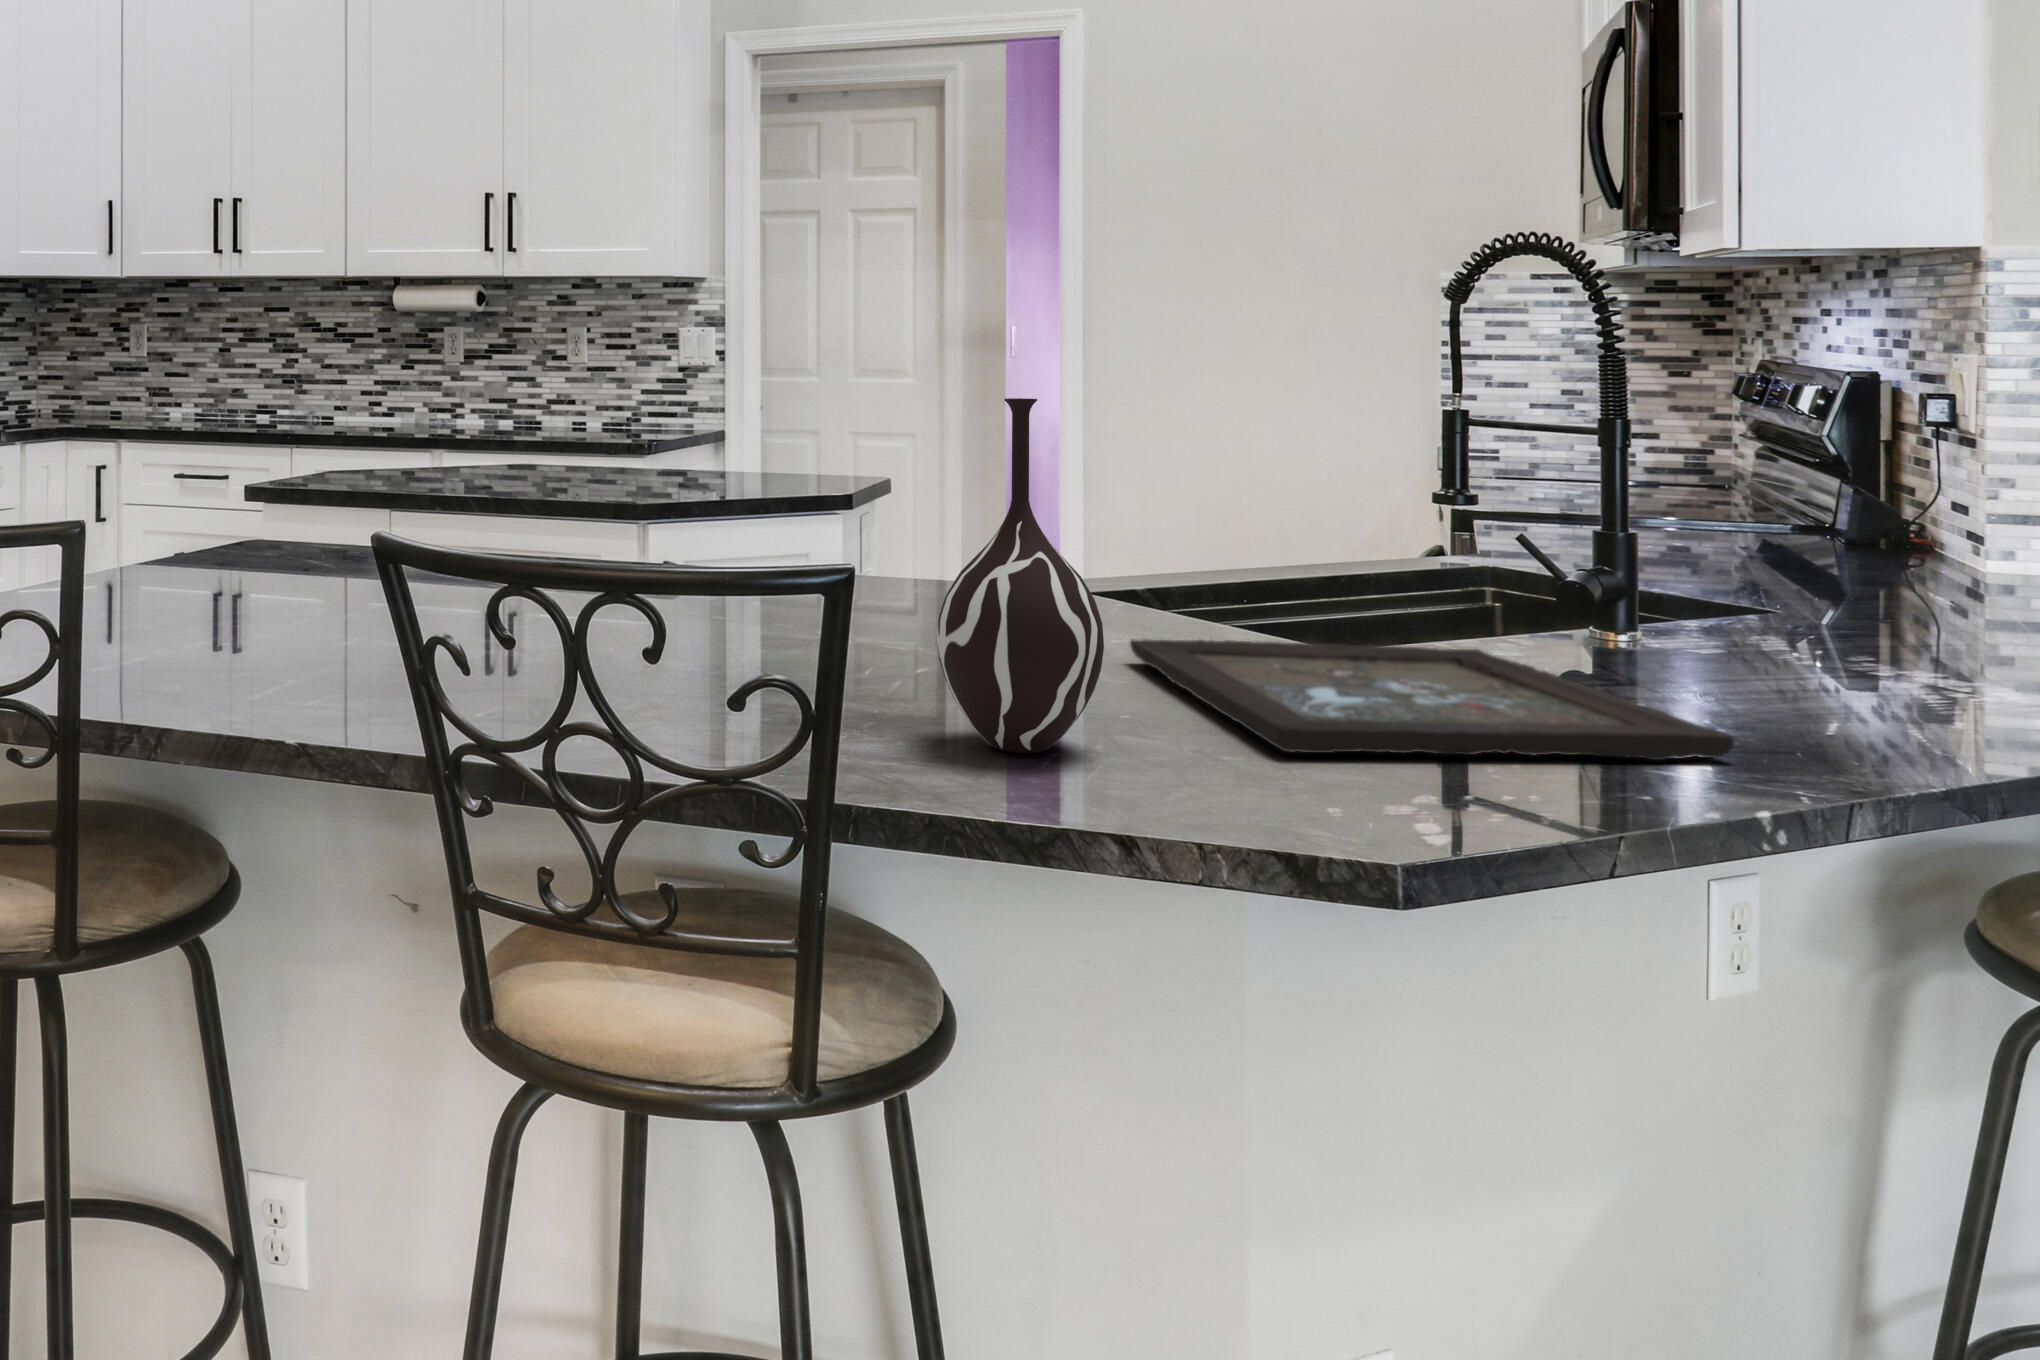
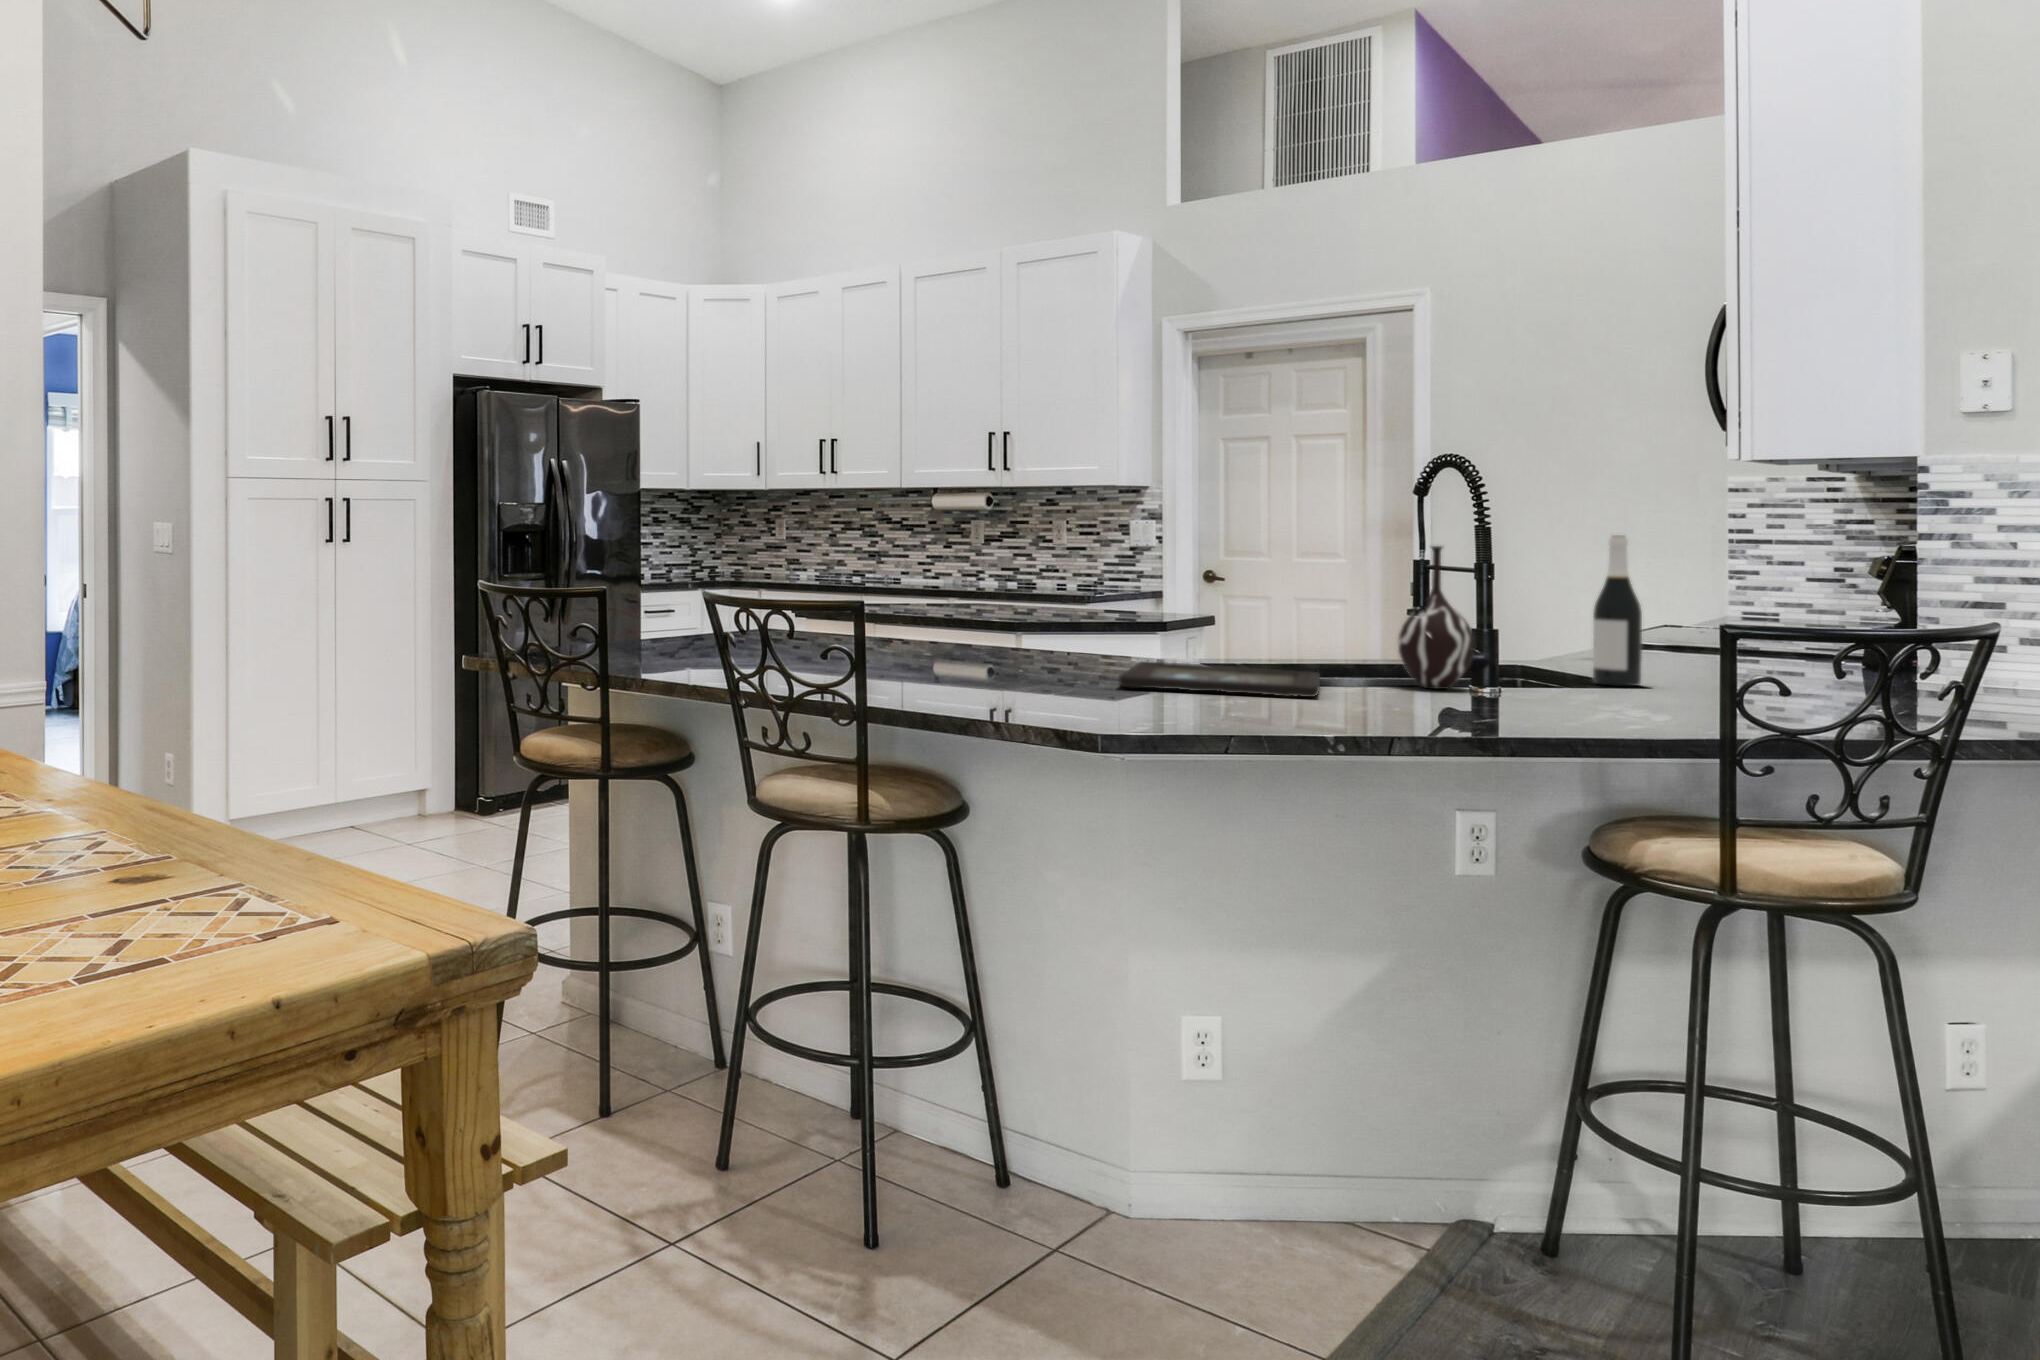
wine bottle: none [1844,360,1937,640] -> present [1593,535,1642,686]
vase: present [937,398,1104,753] -> present [1398,546,1475,689]

